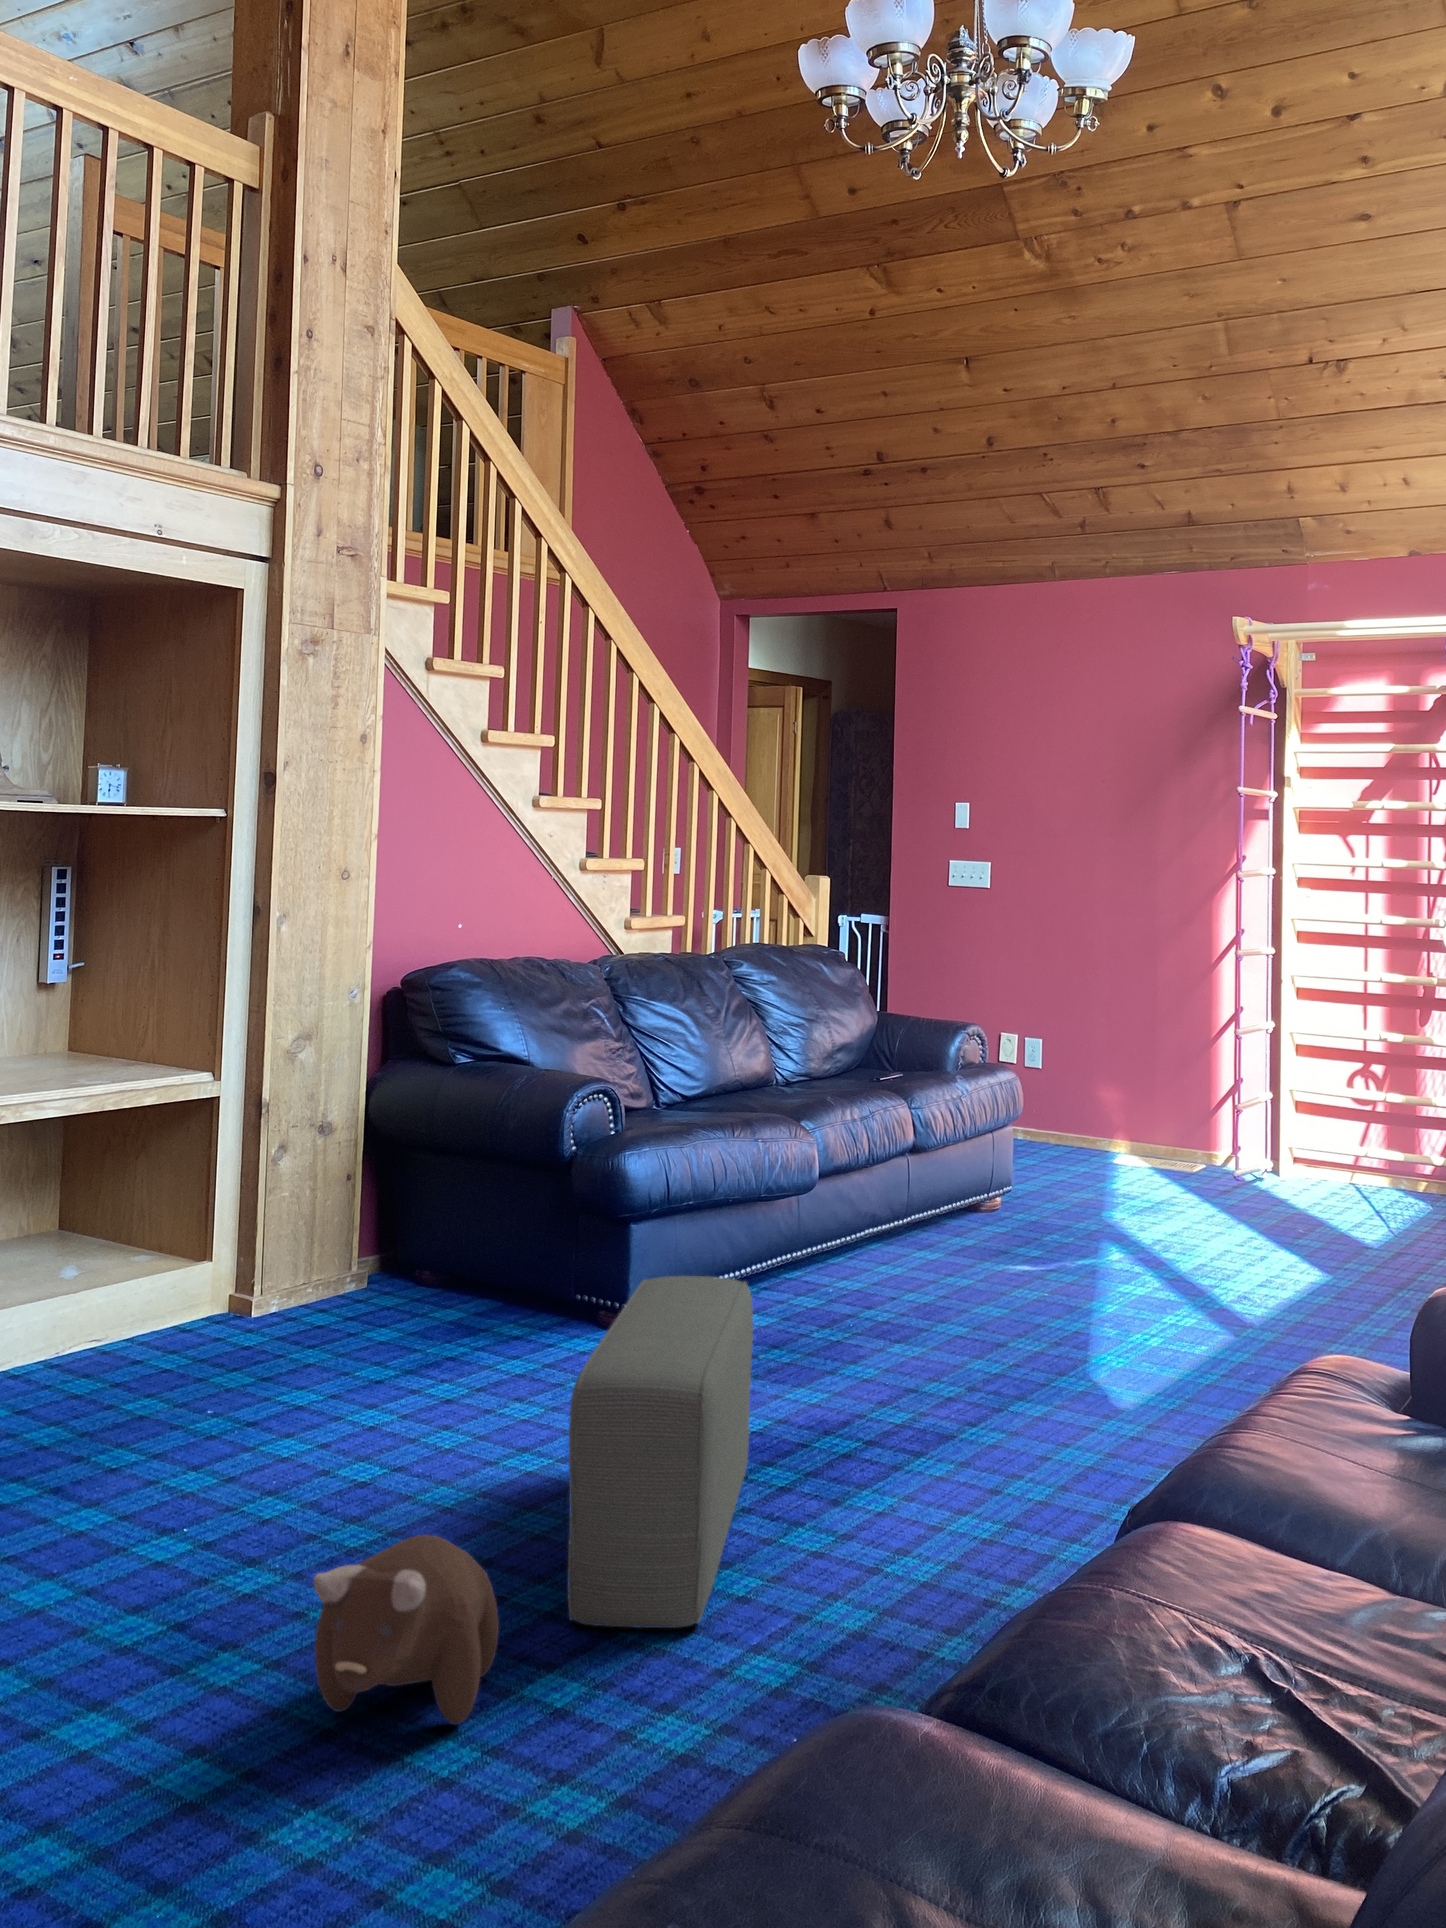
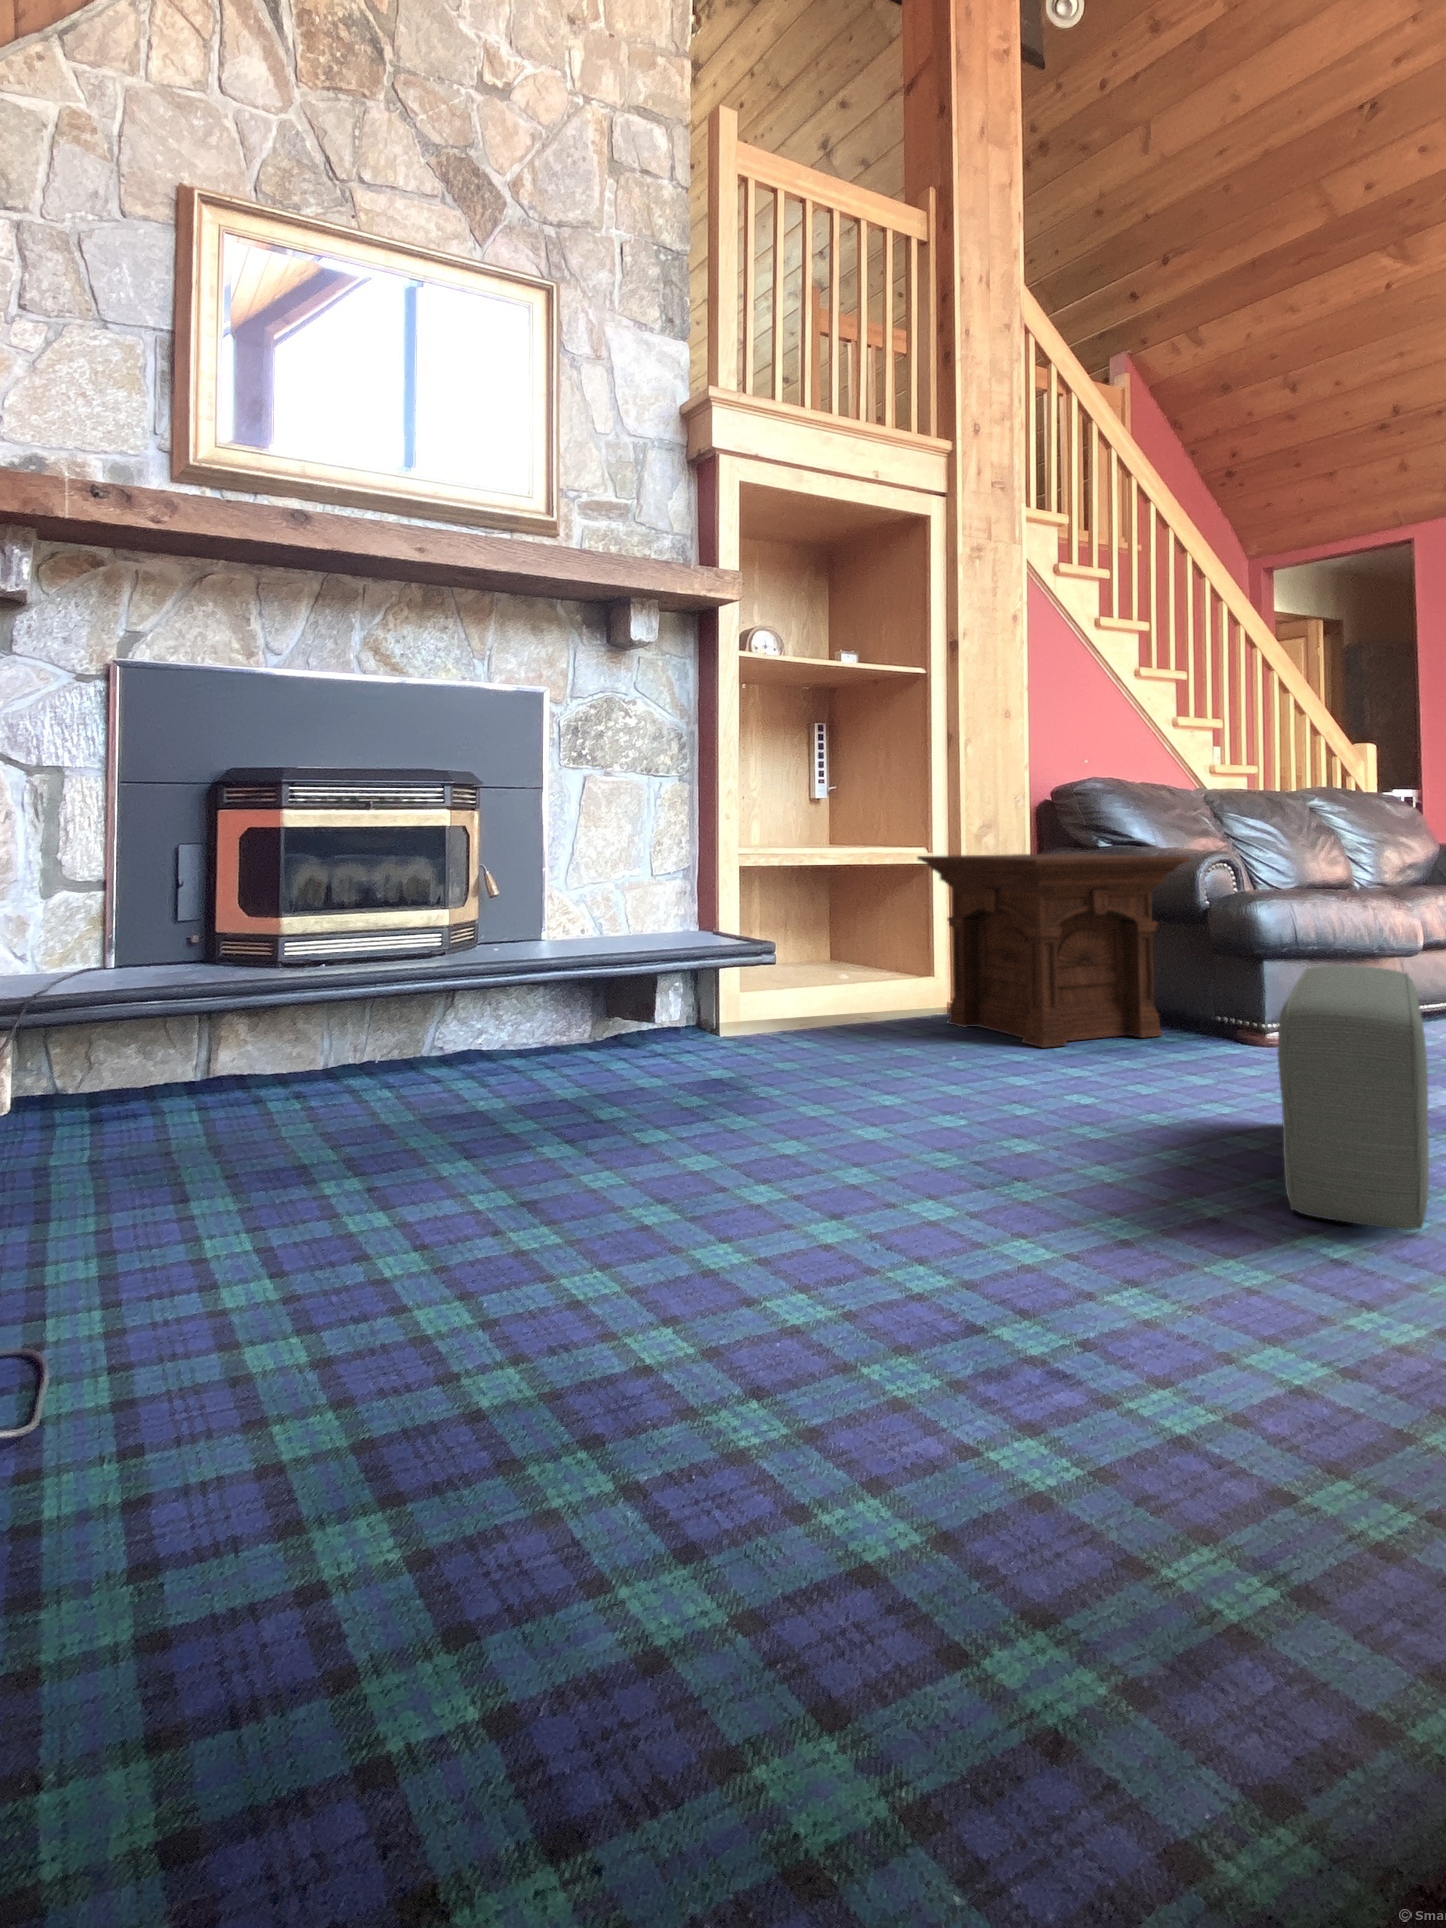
side table: none [192,1070,559,1367] -> present [918,854,1190,1048]
plush toy: present [314,1534,499,1724] -> none [1085,1108,1238,1262]

